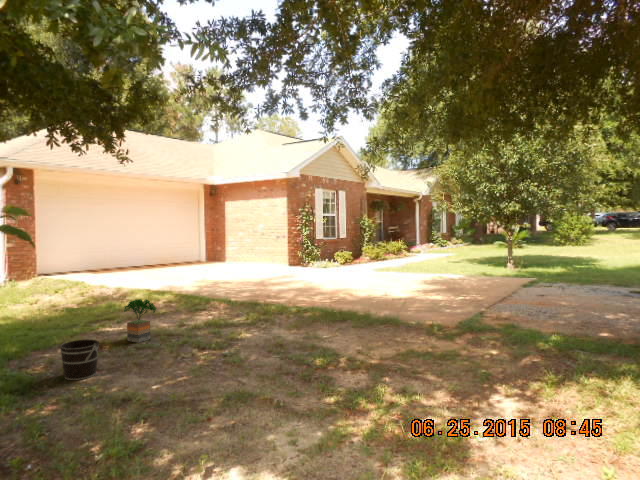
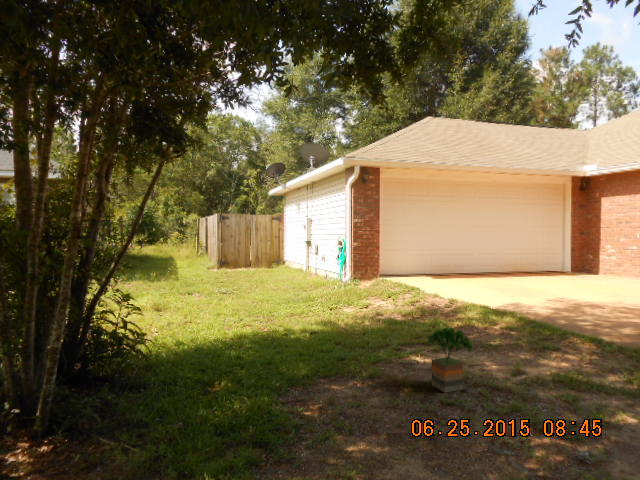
bucket: present [60,340,99,380] -> none [321,381,371,445]

